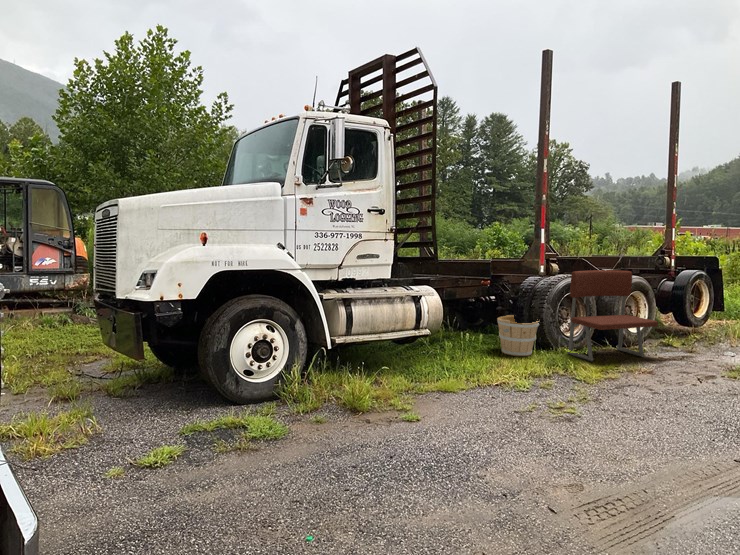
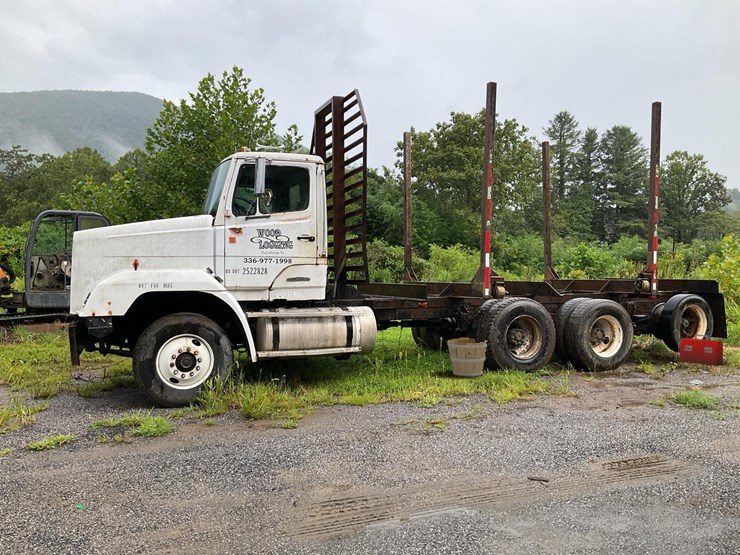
bench: present [567,270,658,361] -> none [518,292,609,382]
toolbox: none [690,310,730,340] -> present [680,334,723,365]

